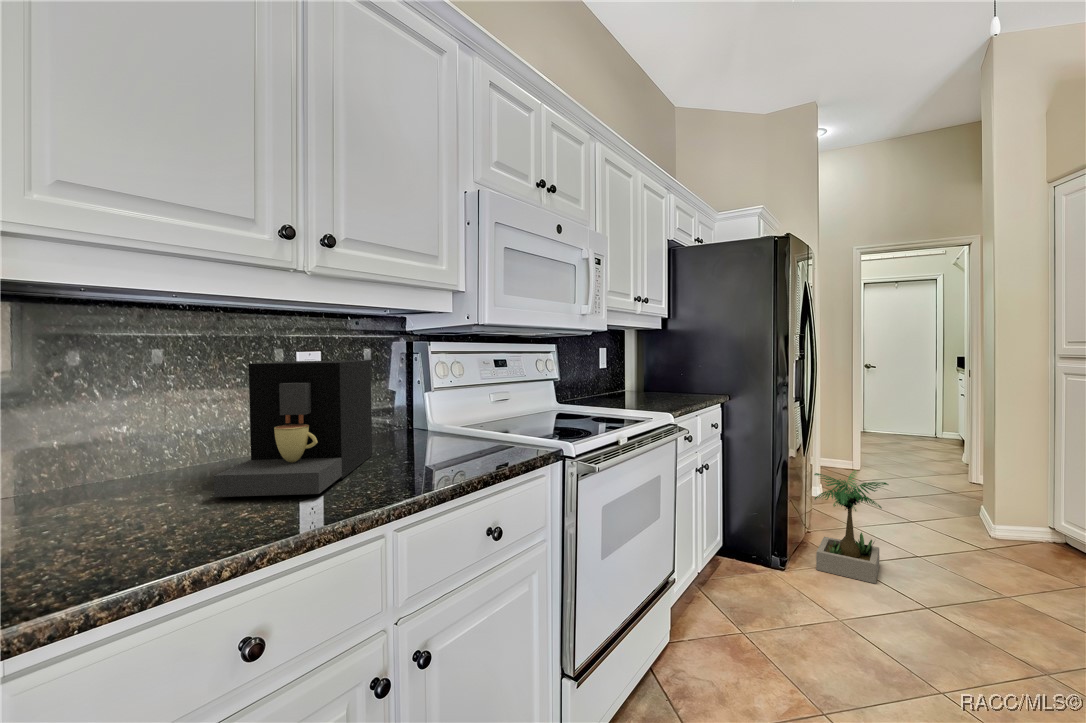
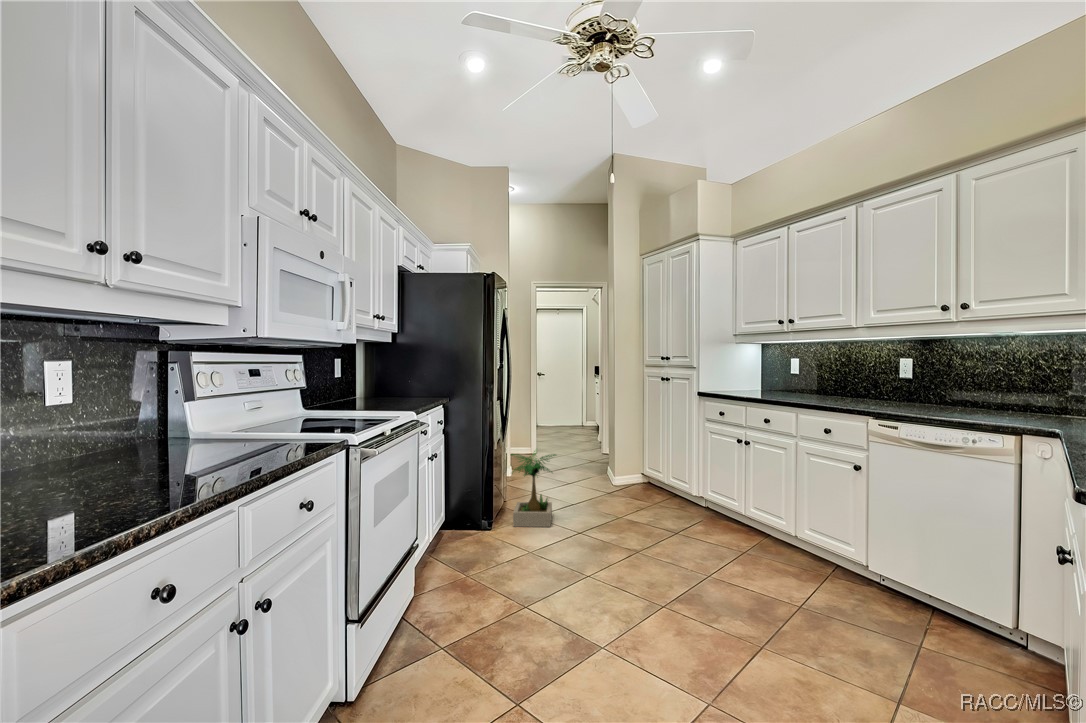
coffee maker: present [214,360,372,497] -> none [45,369,167,499]

